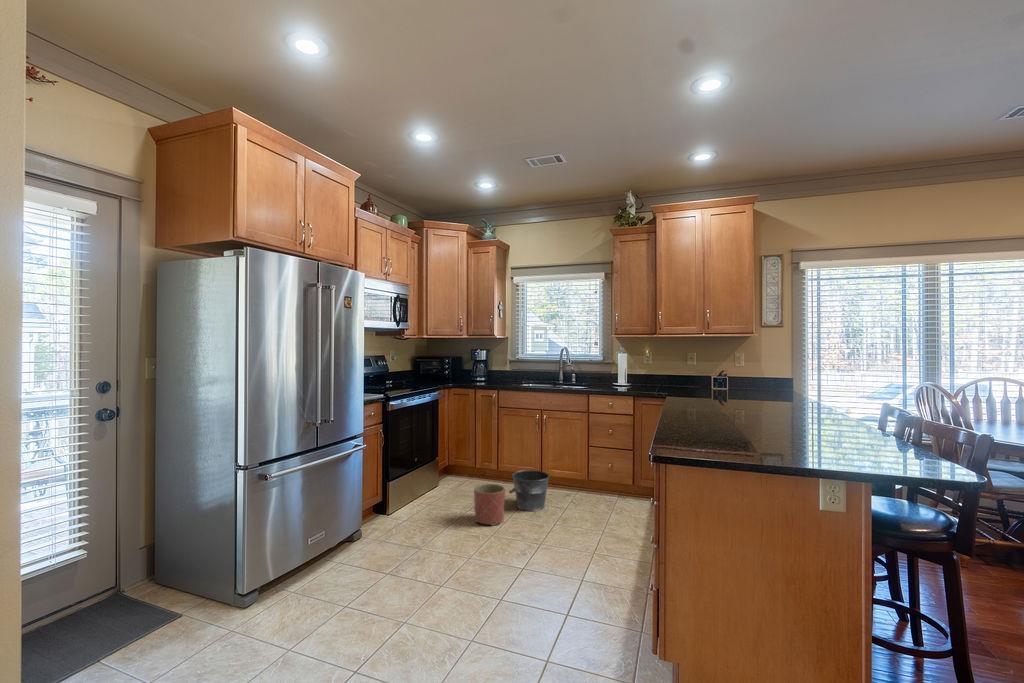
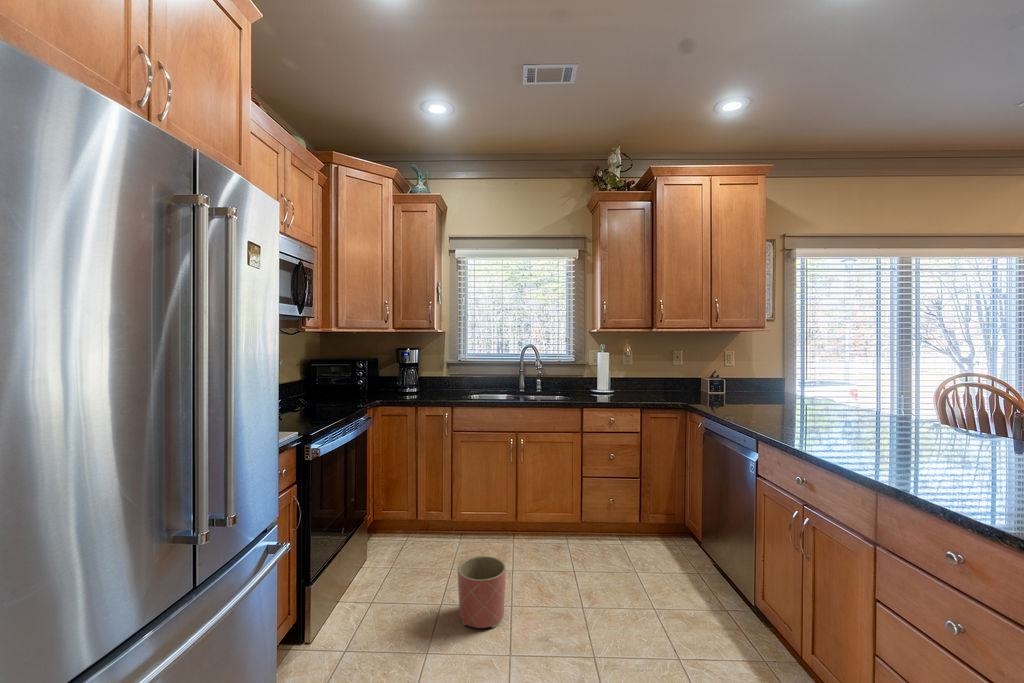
bucket: present [509,470,549,511] -> none [491,519,549,584]

